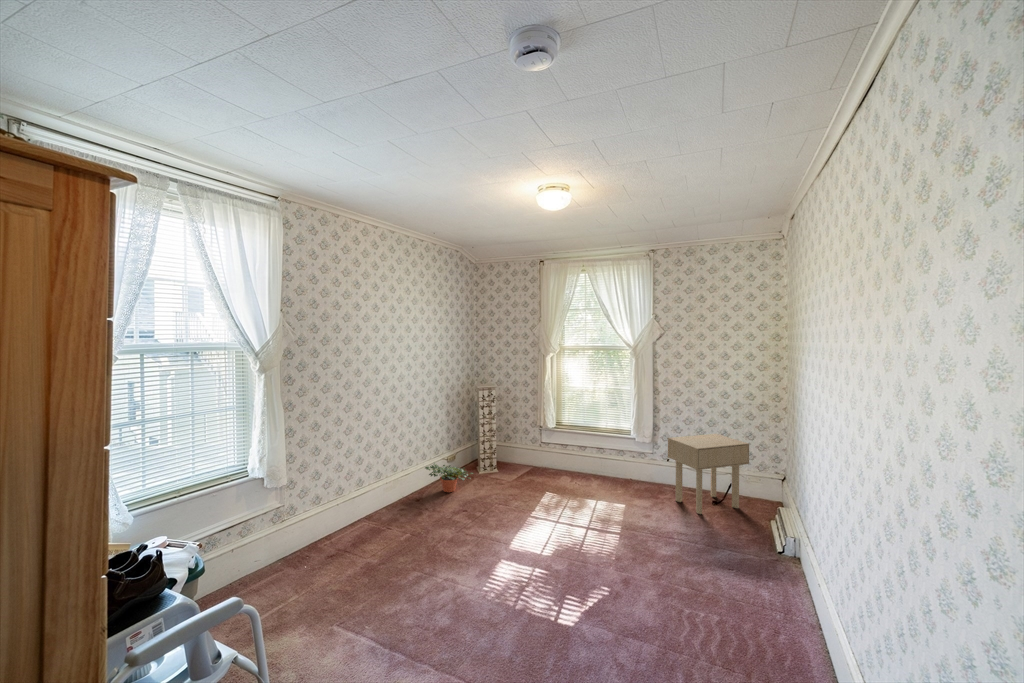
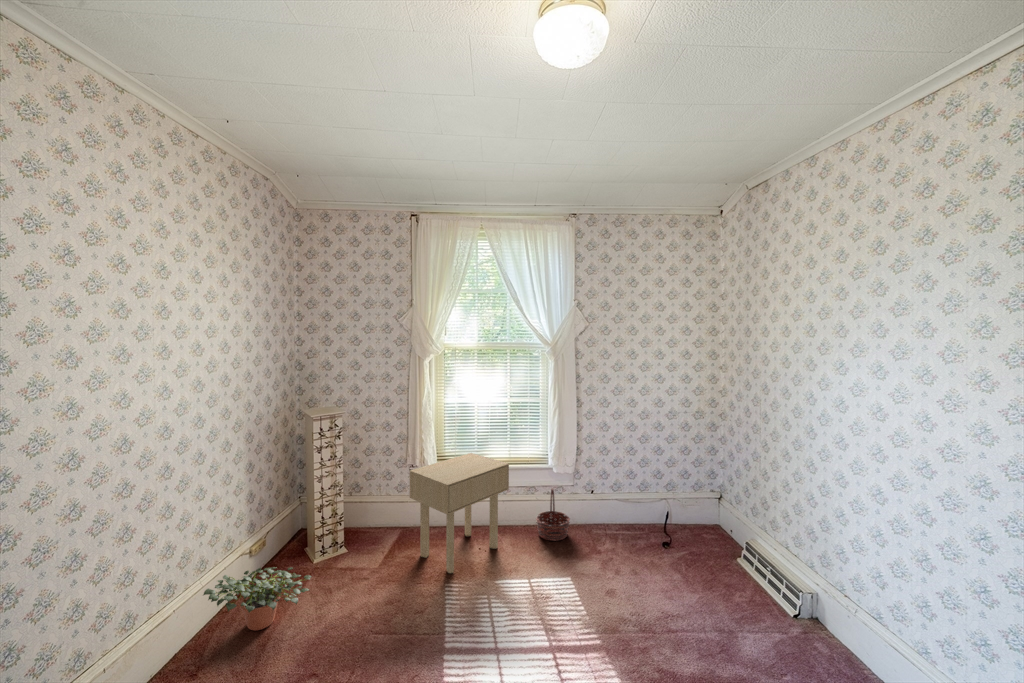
side table: present [668,434,749,514] -> present [410,453,509,573]
basket: none [619,452,645,488] -> present [536,489,570,541]

